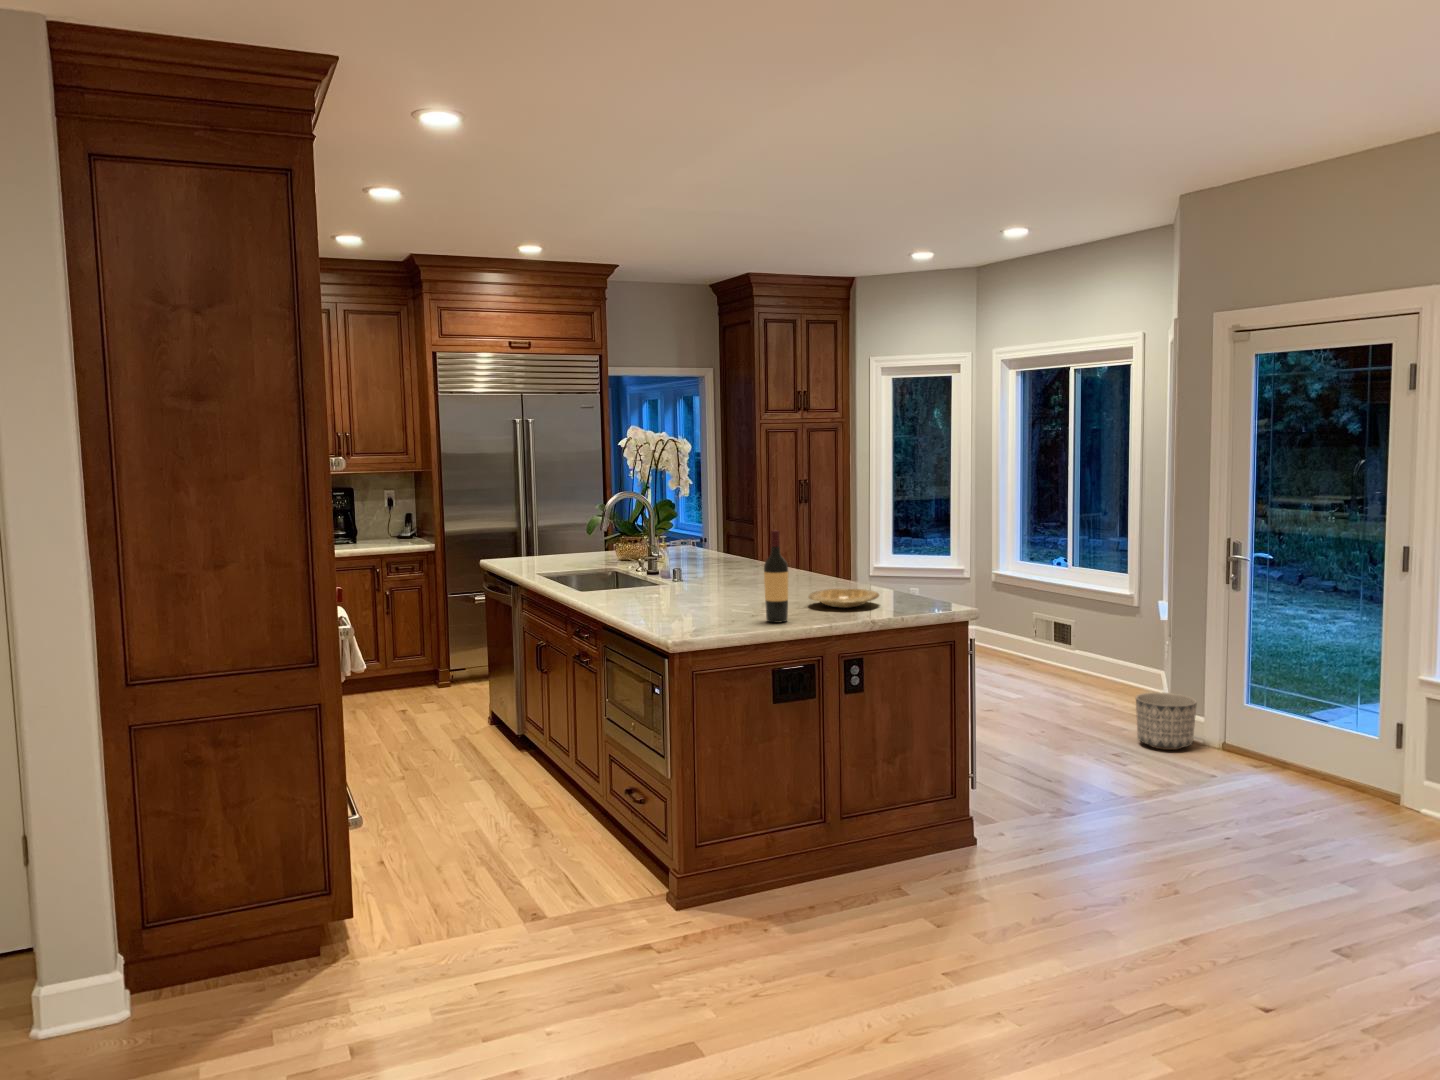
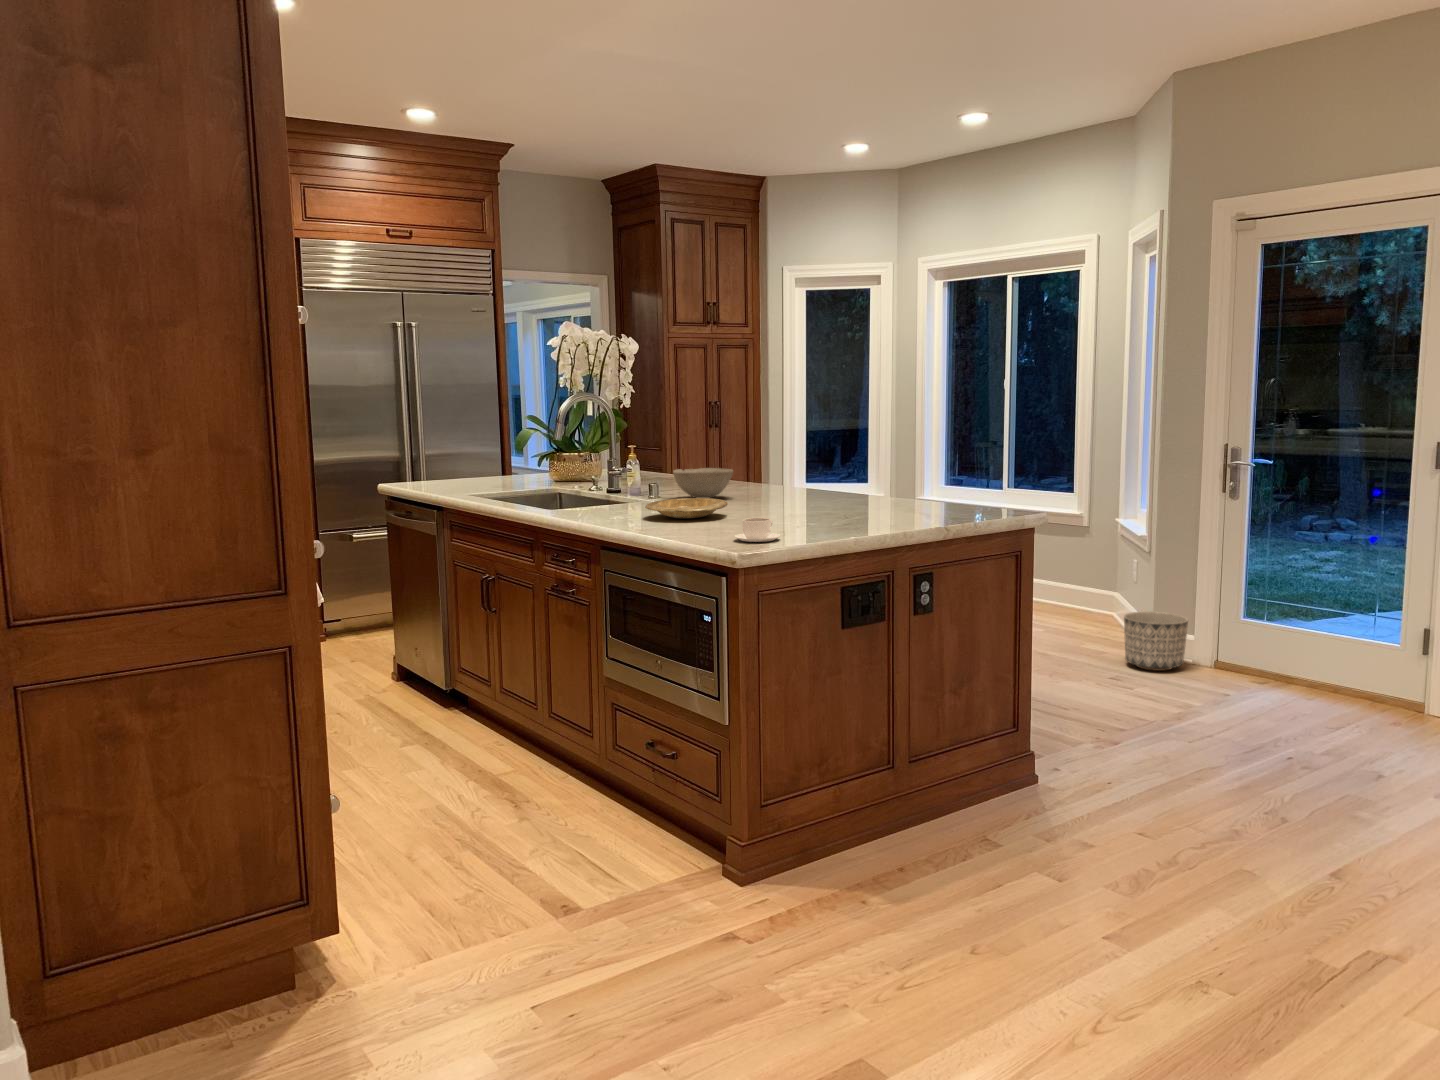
wine bottle: present [764,530,788,623] -> none [823,418,853,530]
bowl: none [689,557,740,584] -> present [673,468,733,498]
plate: present [809,589,879,608] -> present [645,498,728,518]
coffee cup: none [681,612,718,632] -> present [734,518,781,542]

